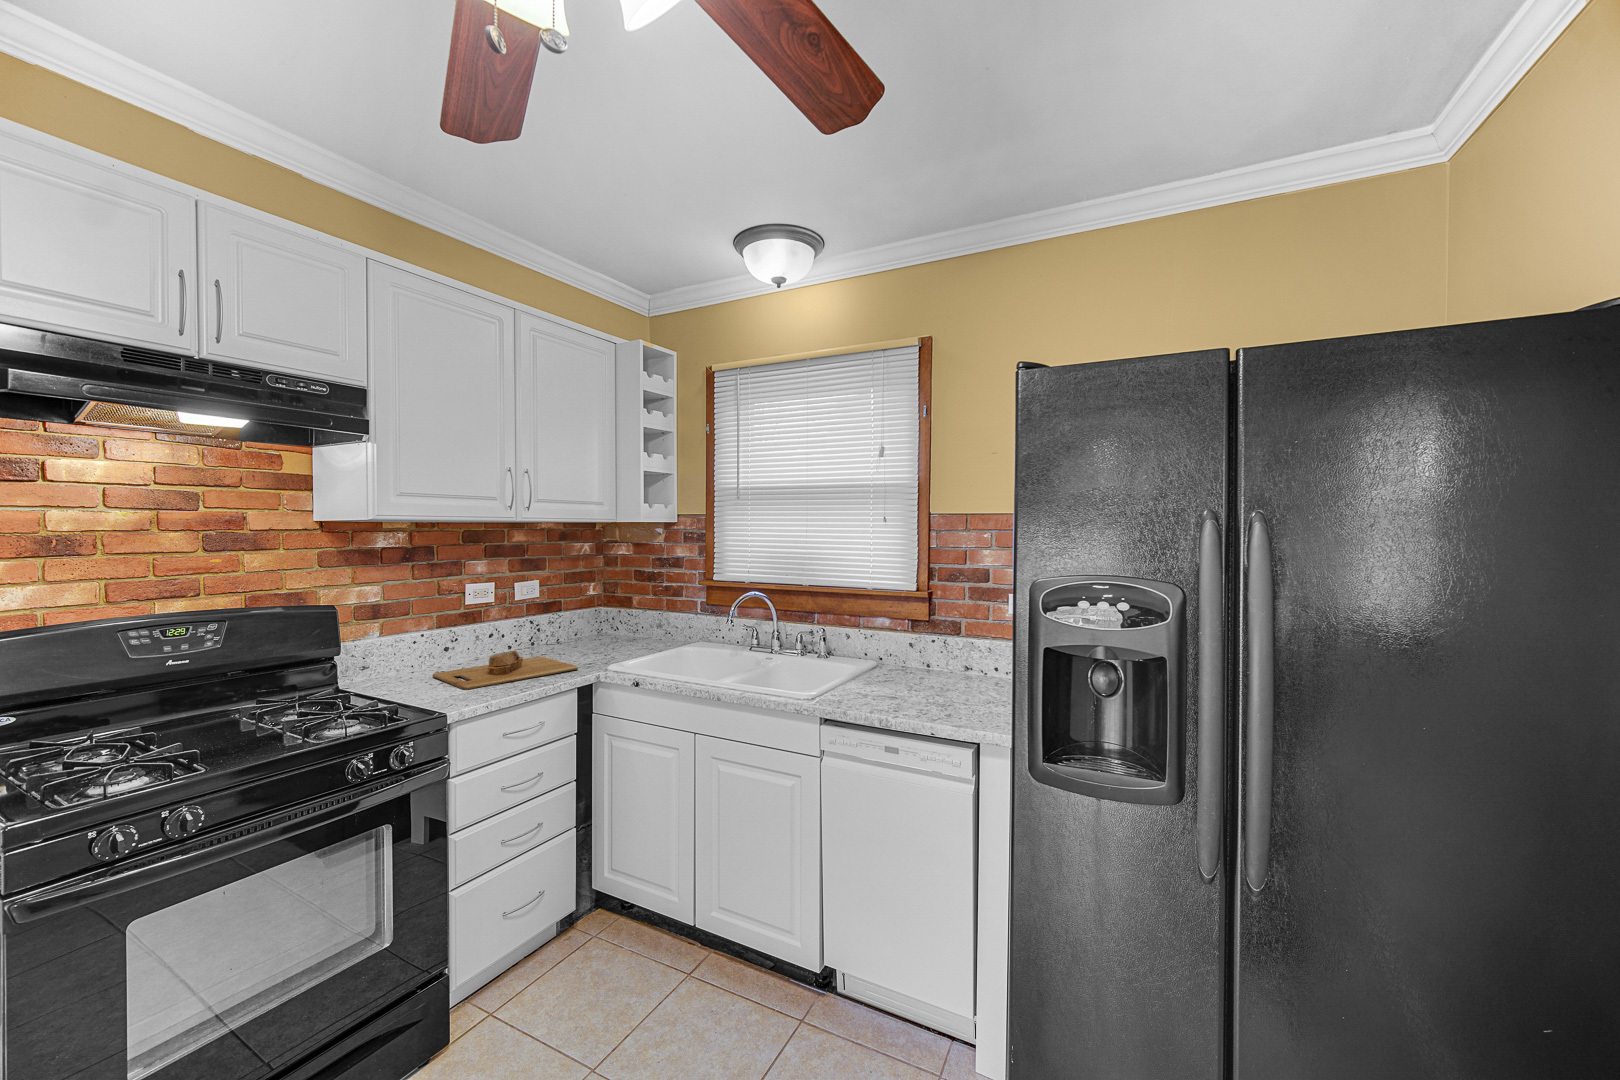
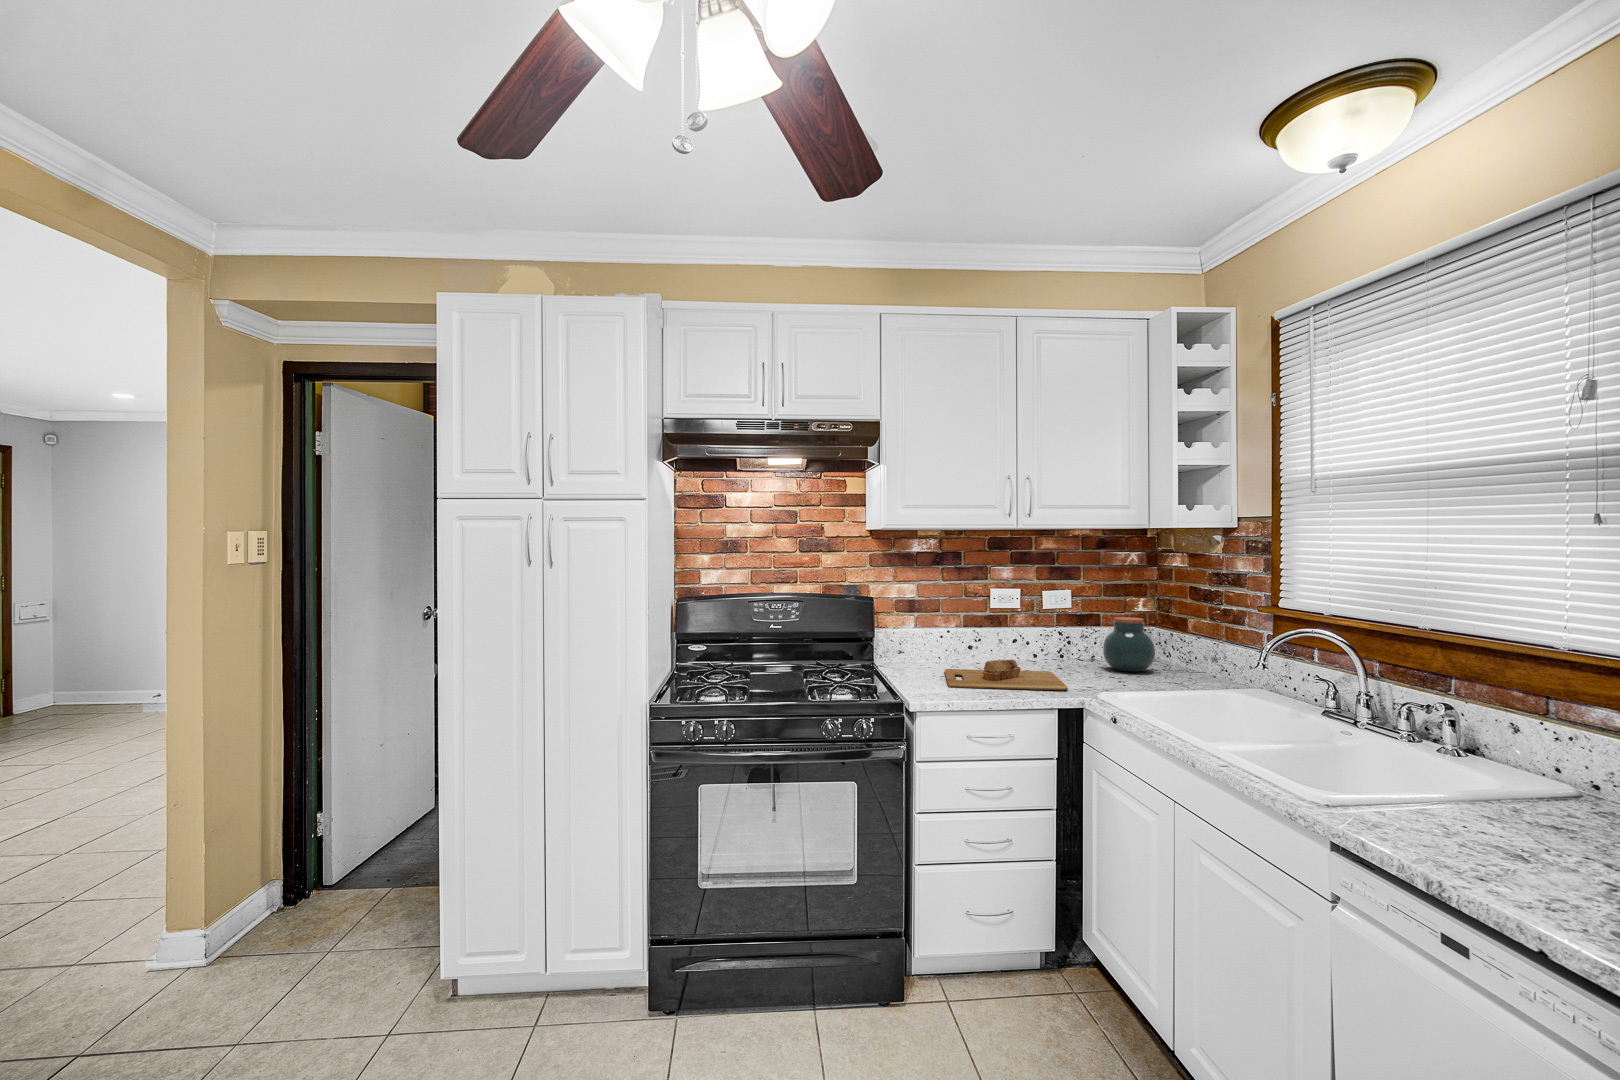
jar: none [571,600,614,646] -> present [1103,617,1155,672]

